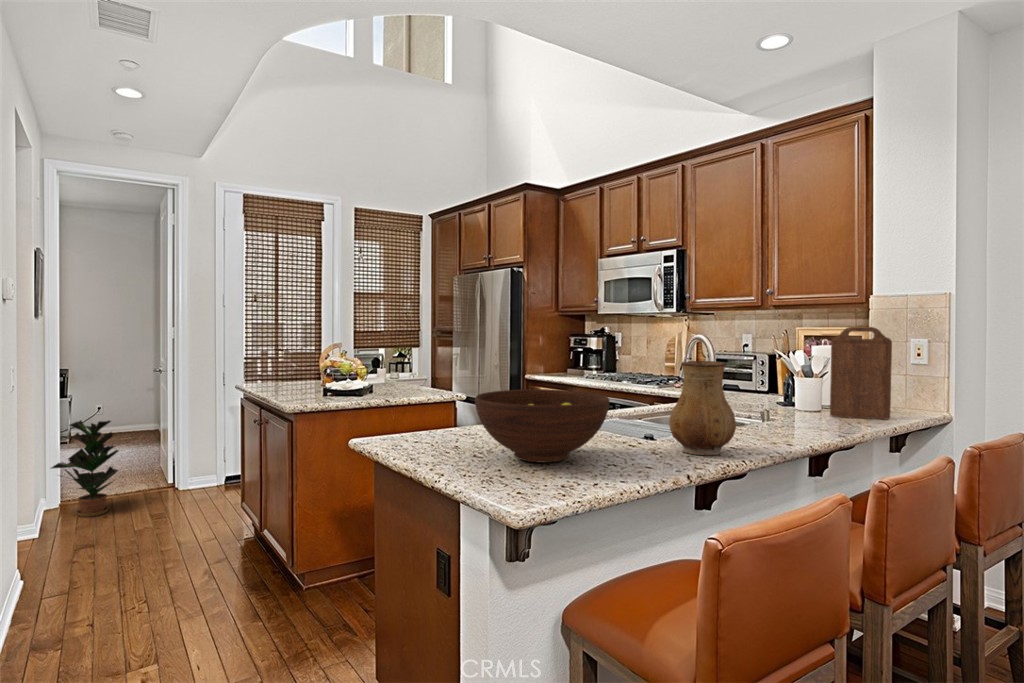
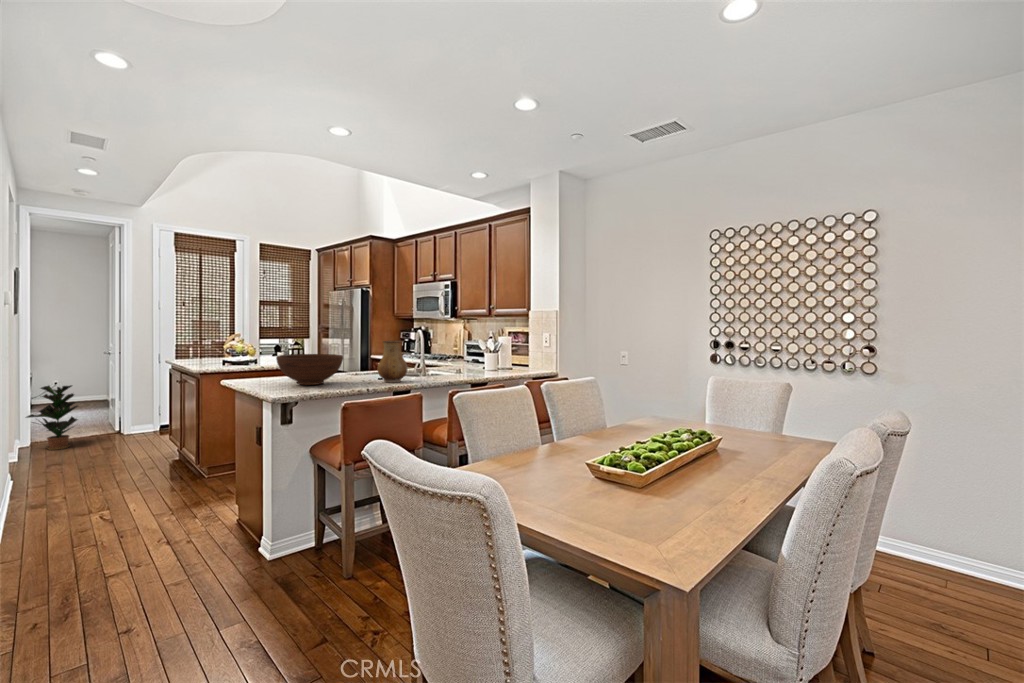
cutting board: present [830,327,892,419] -> none [492,326,519,372]

